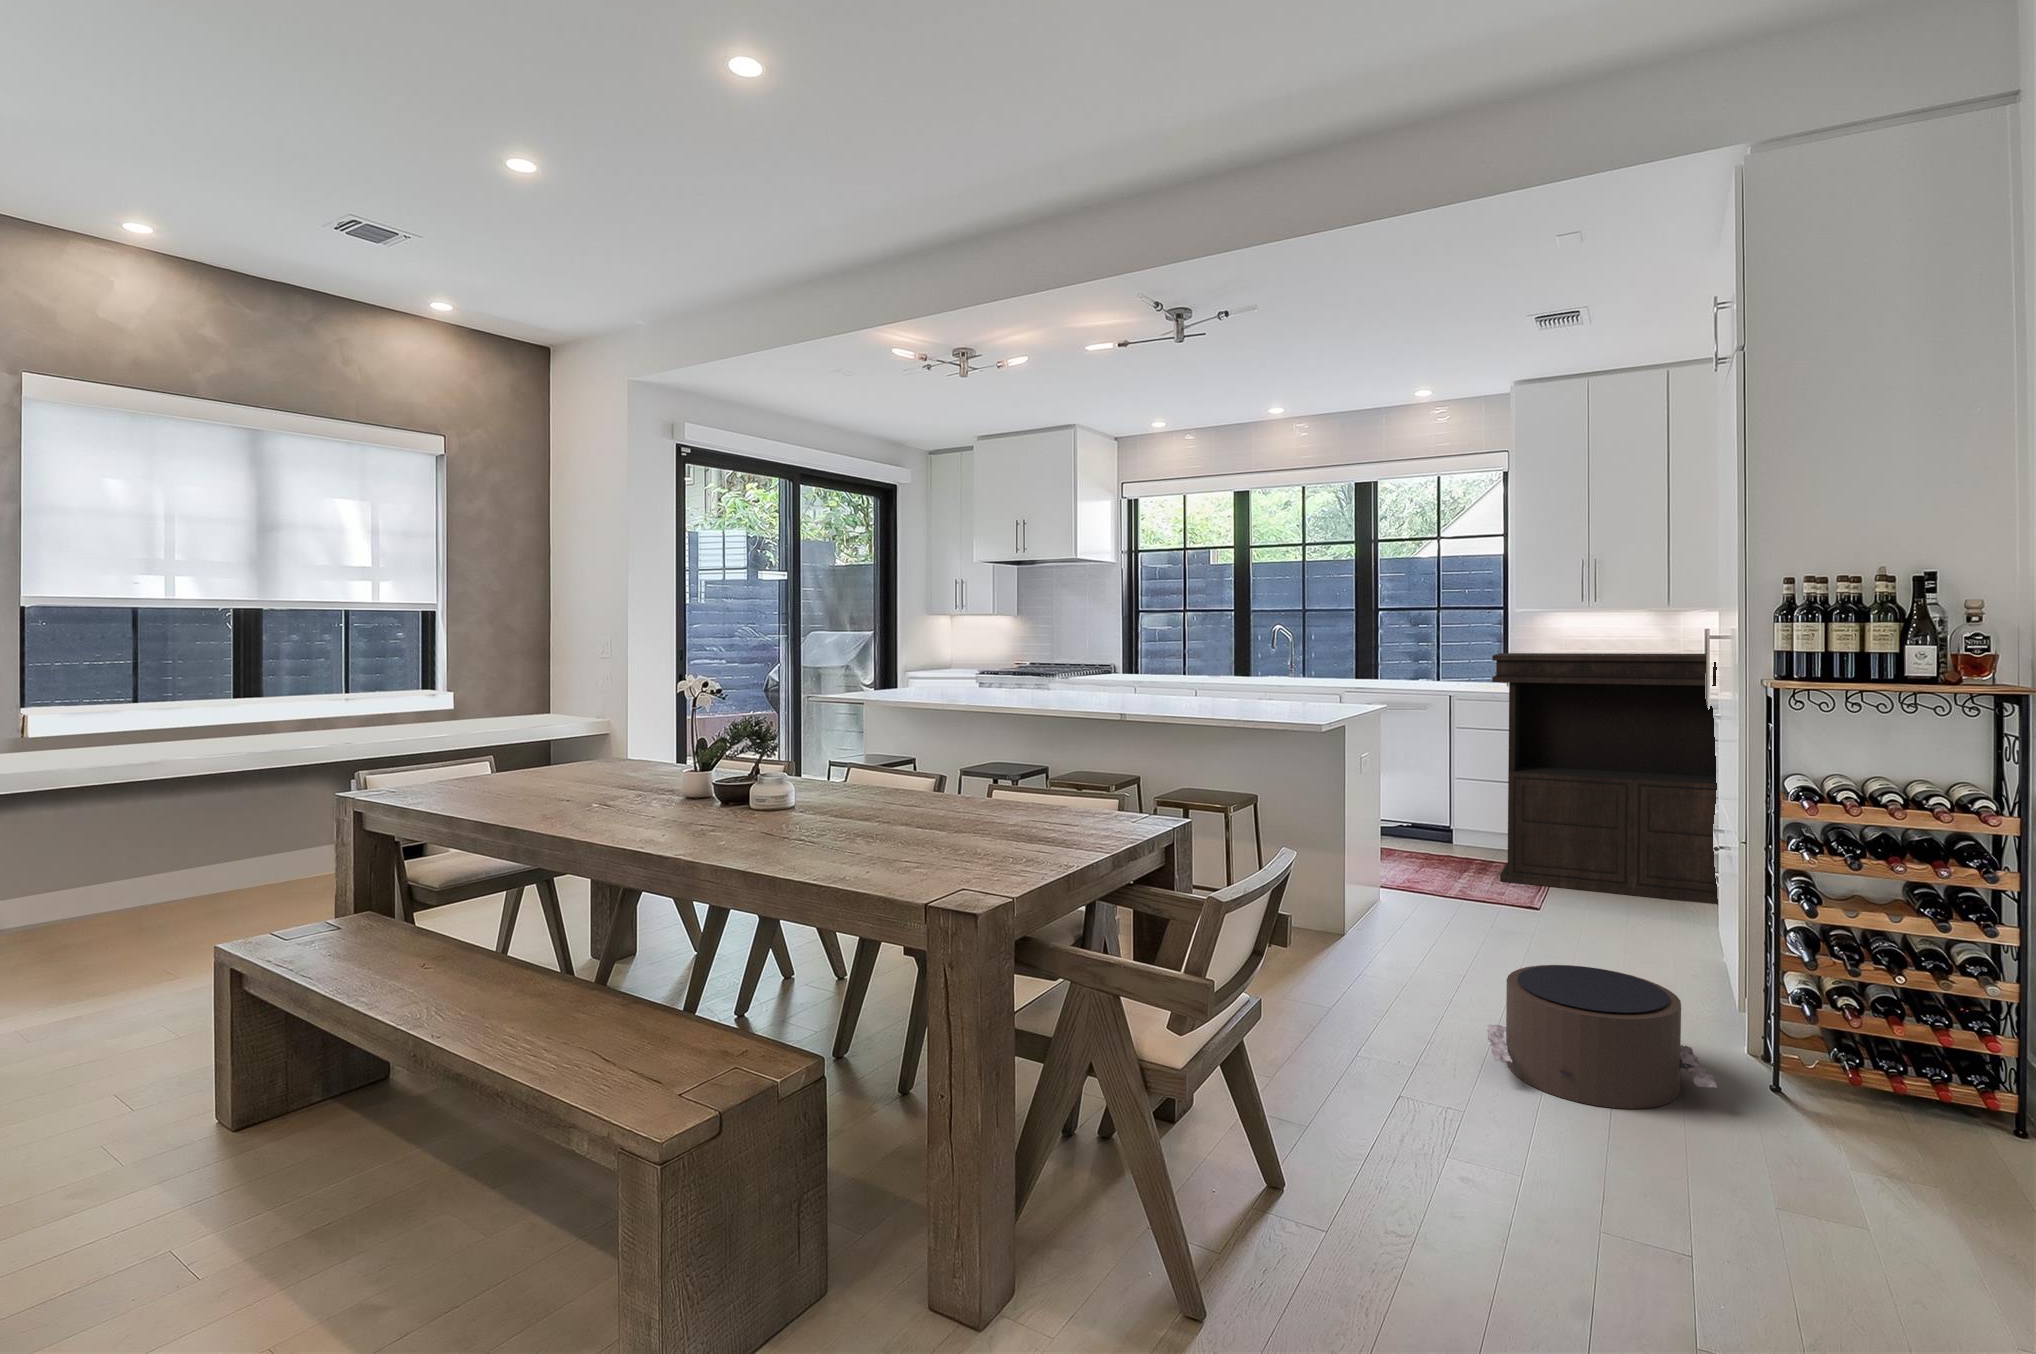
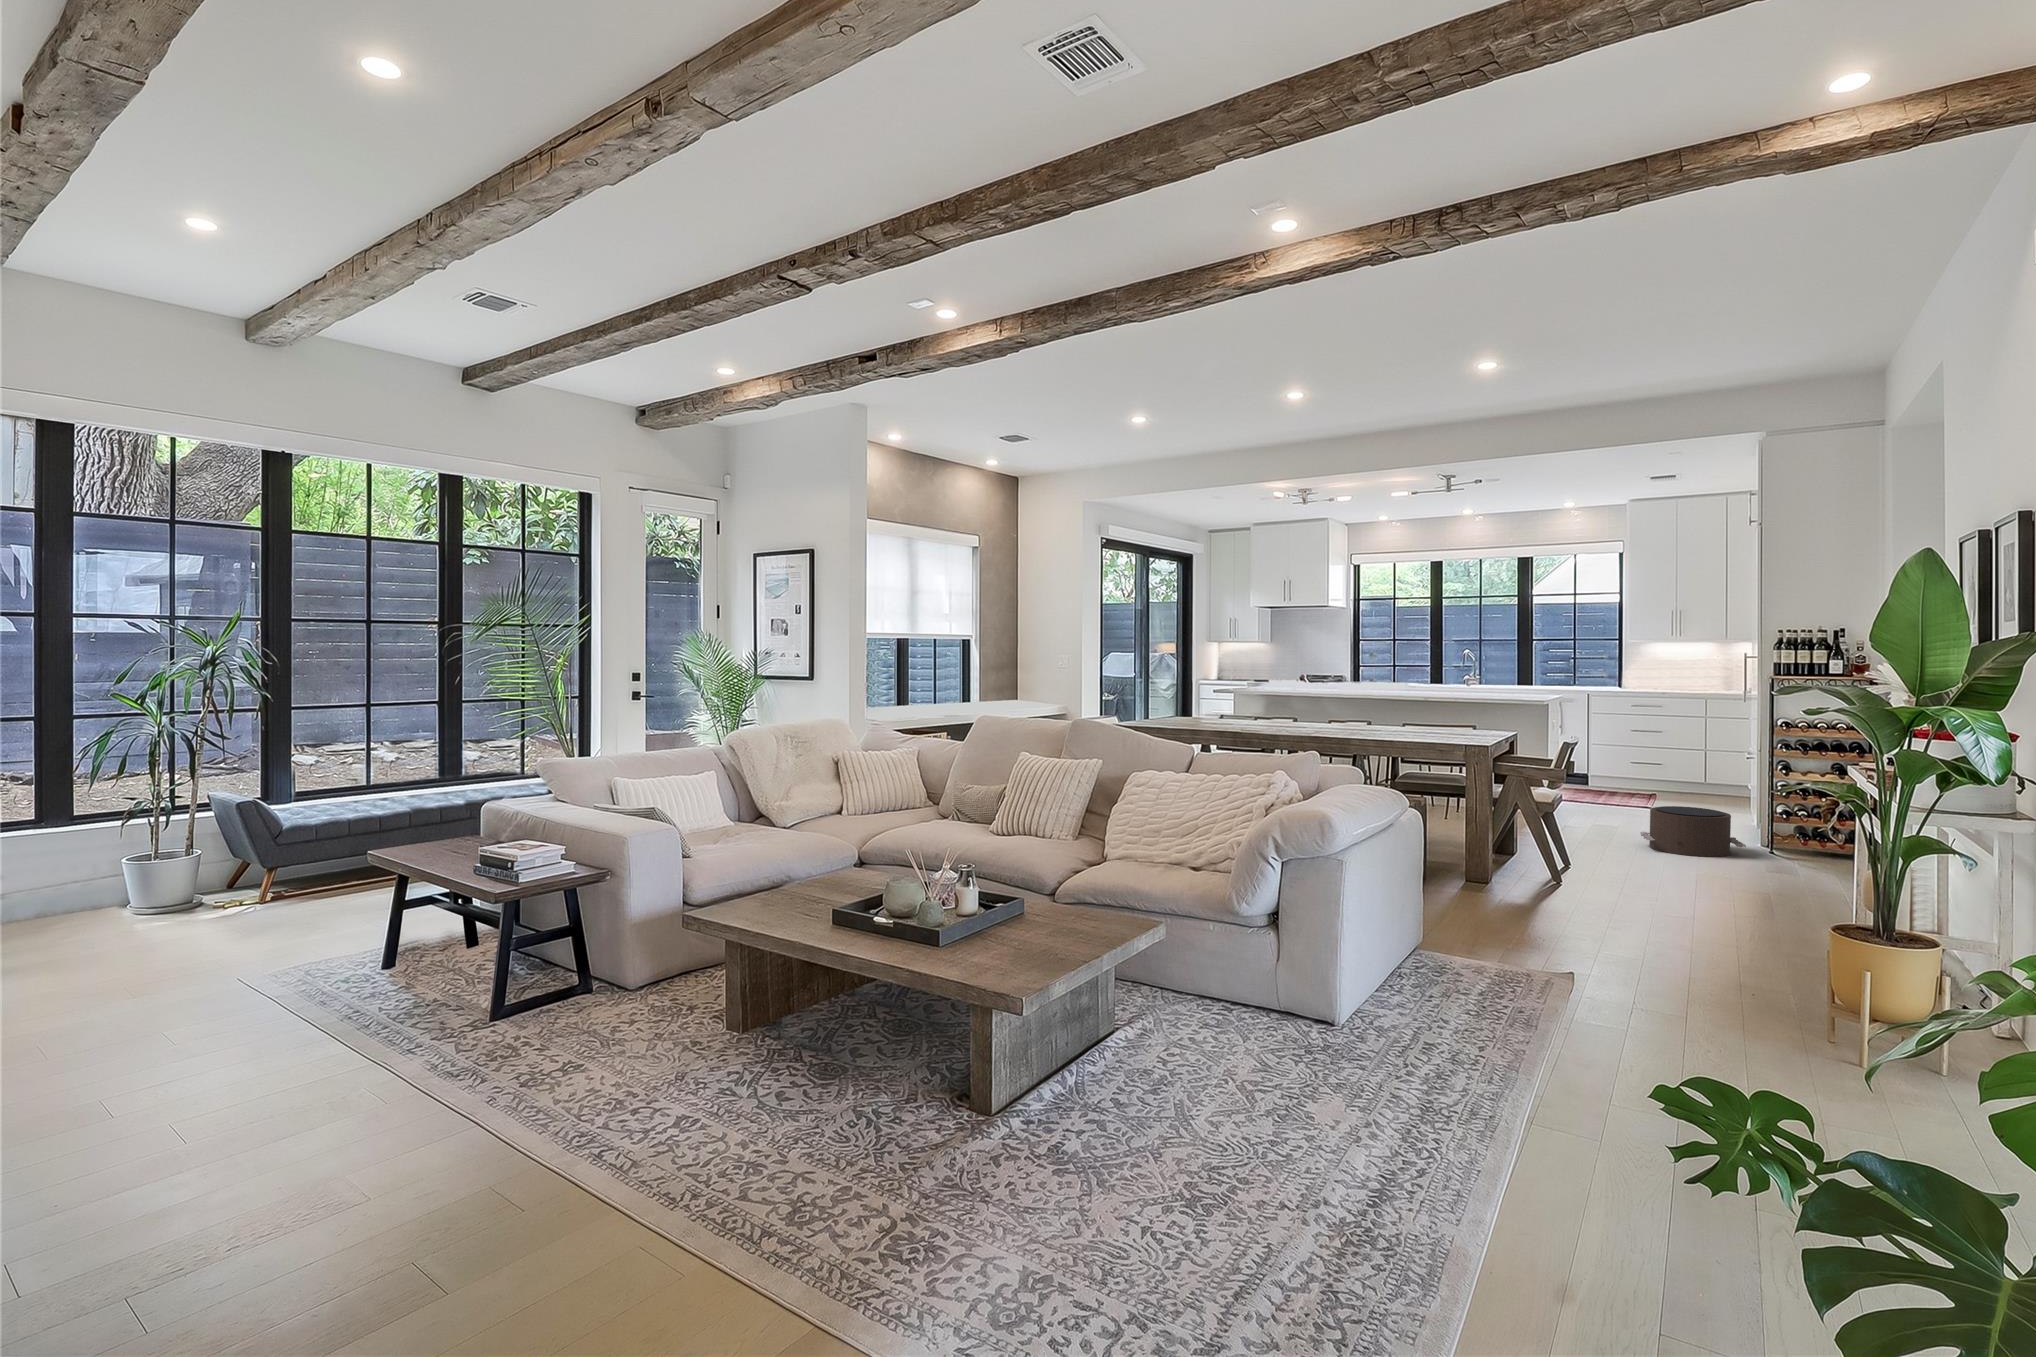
console table: present [1492,653,1718,904] -> none [1622,668,1794,811]

